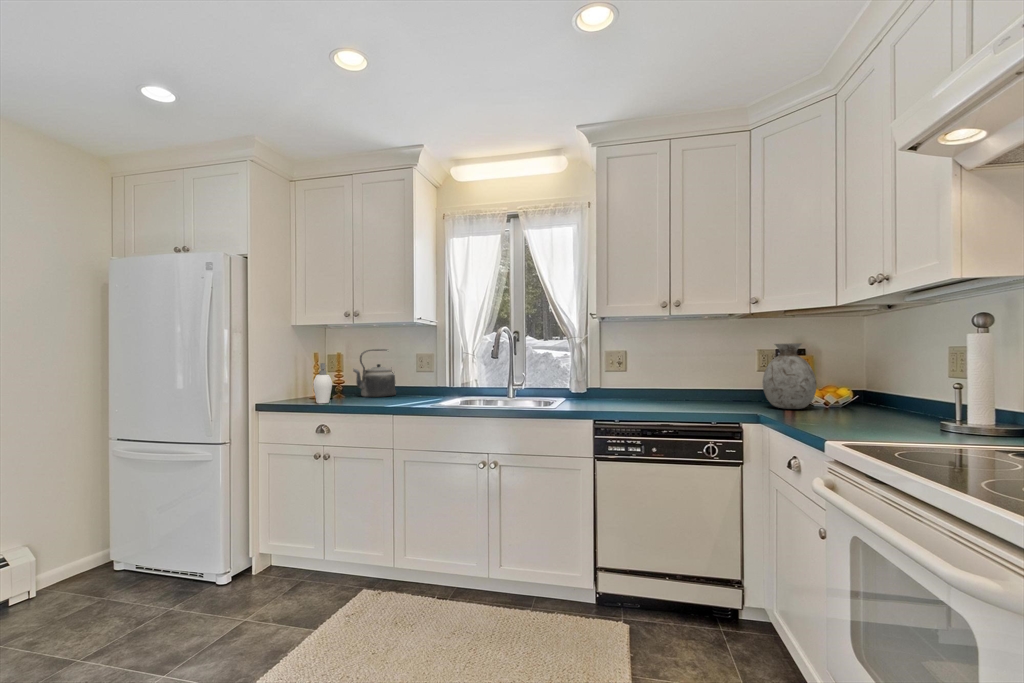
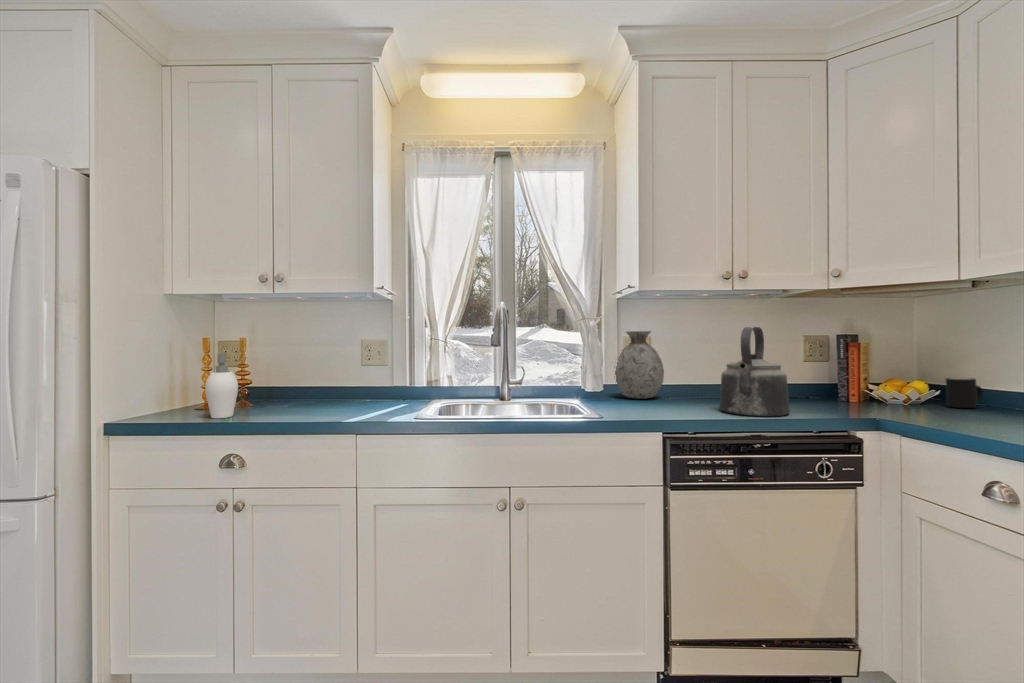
vase: present [763,343,817,409] -> present [615,331,664,399]
kettle: present [353,349,396,397] -> present [720,327,790,417]
mug: none [853,386,885,411] -> present [946,378,983,408]

